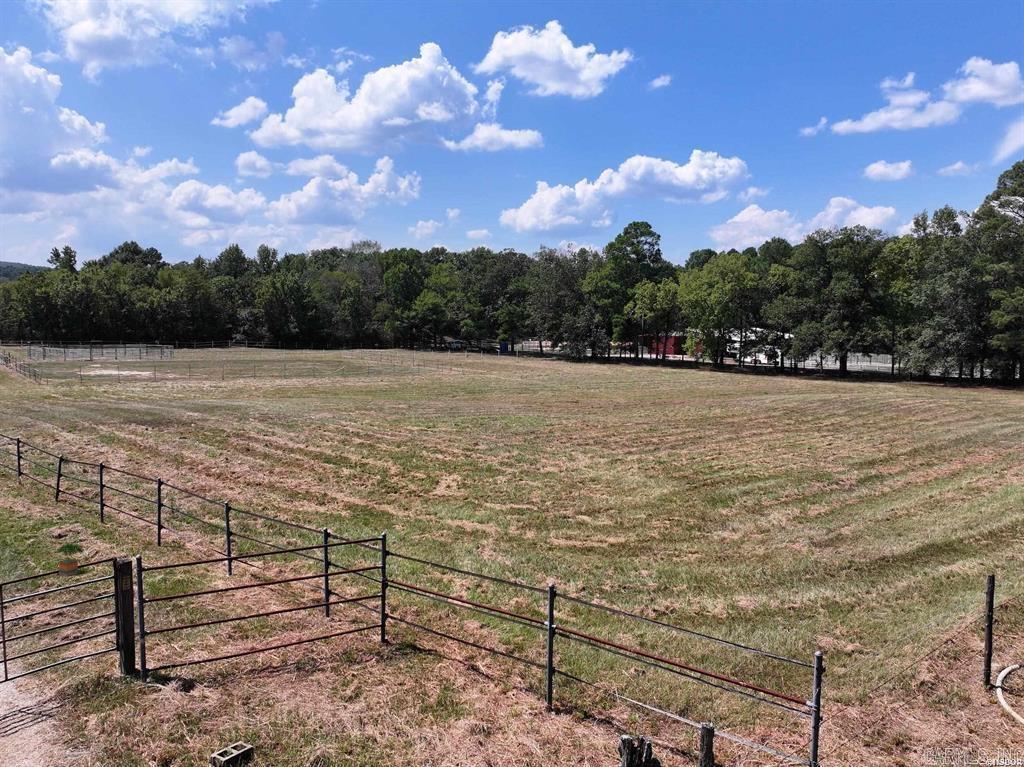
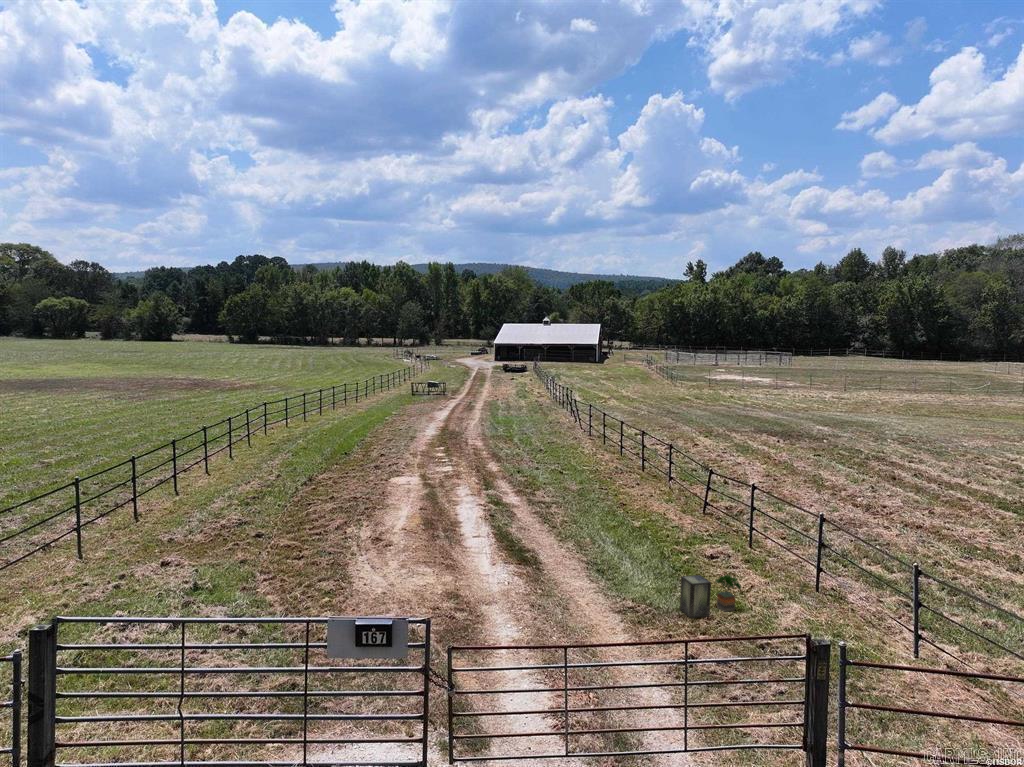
storage box: none [18,548,51,589] -> present [680,575,711,618]

